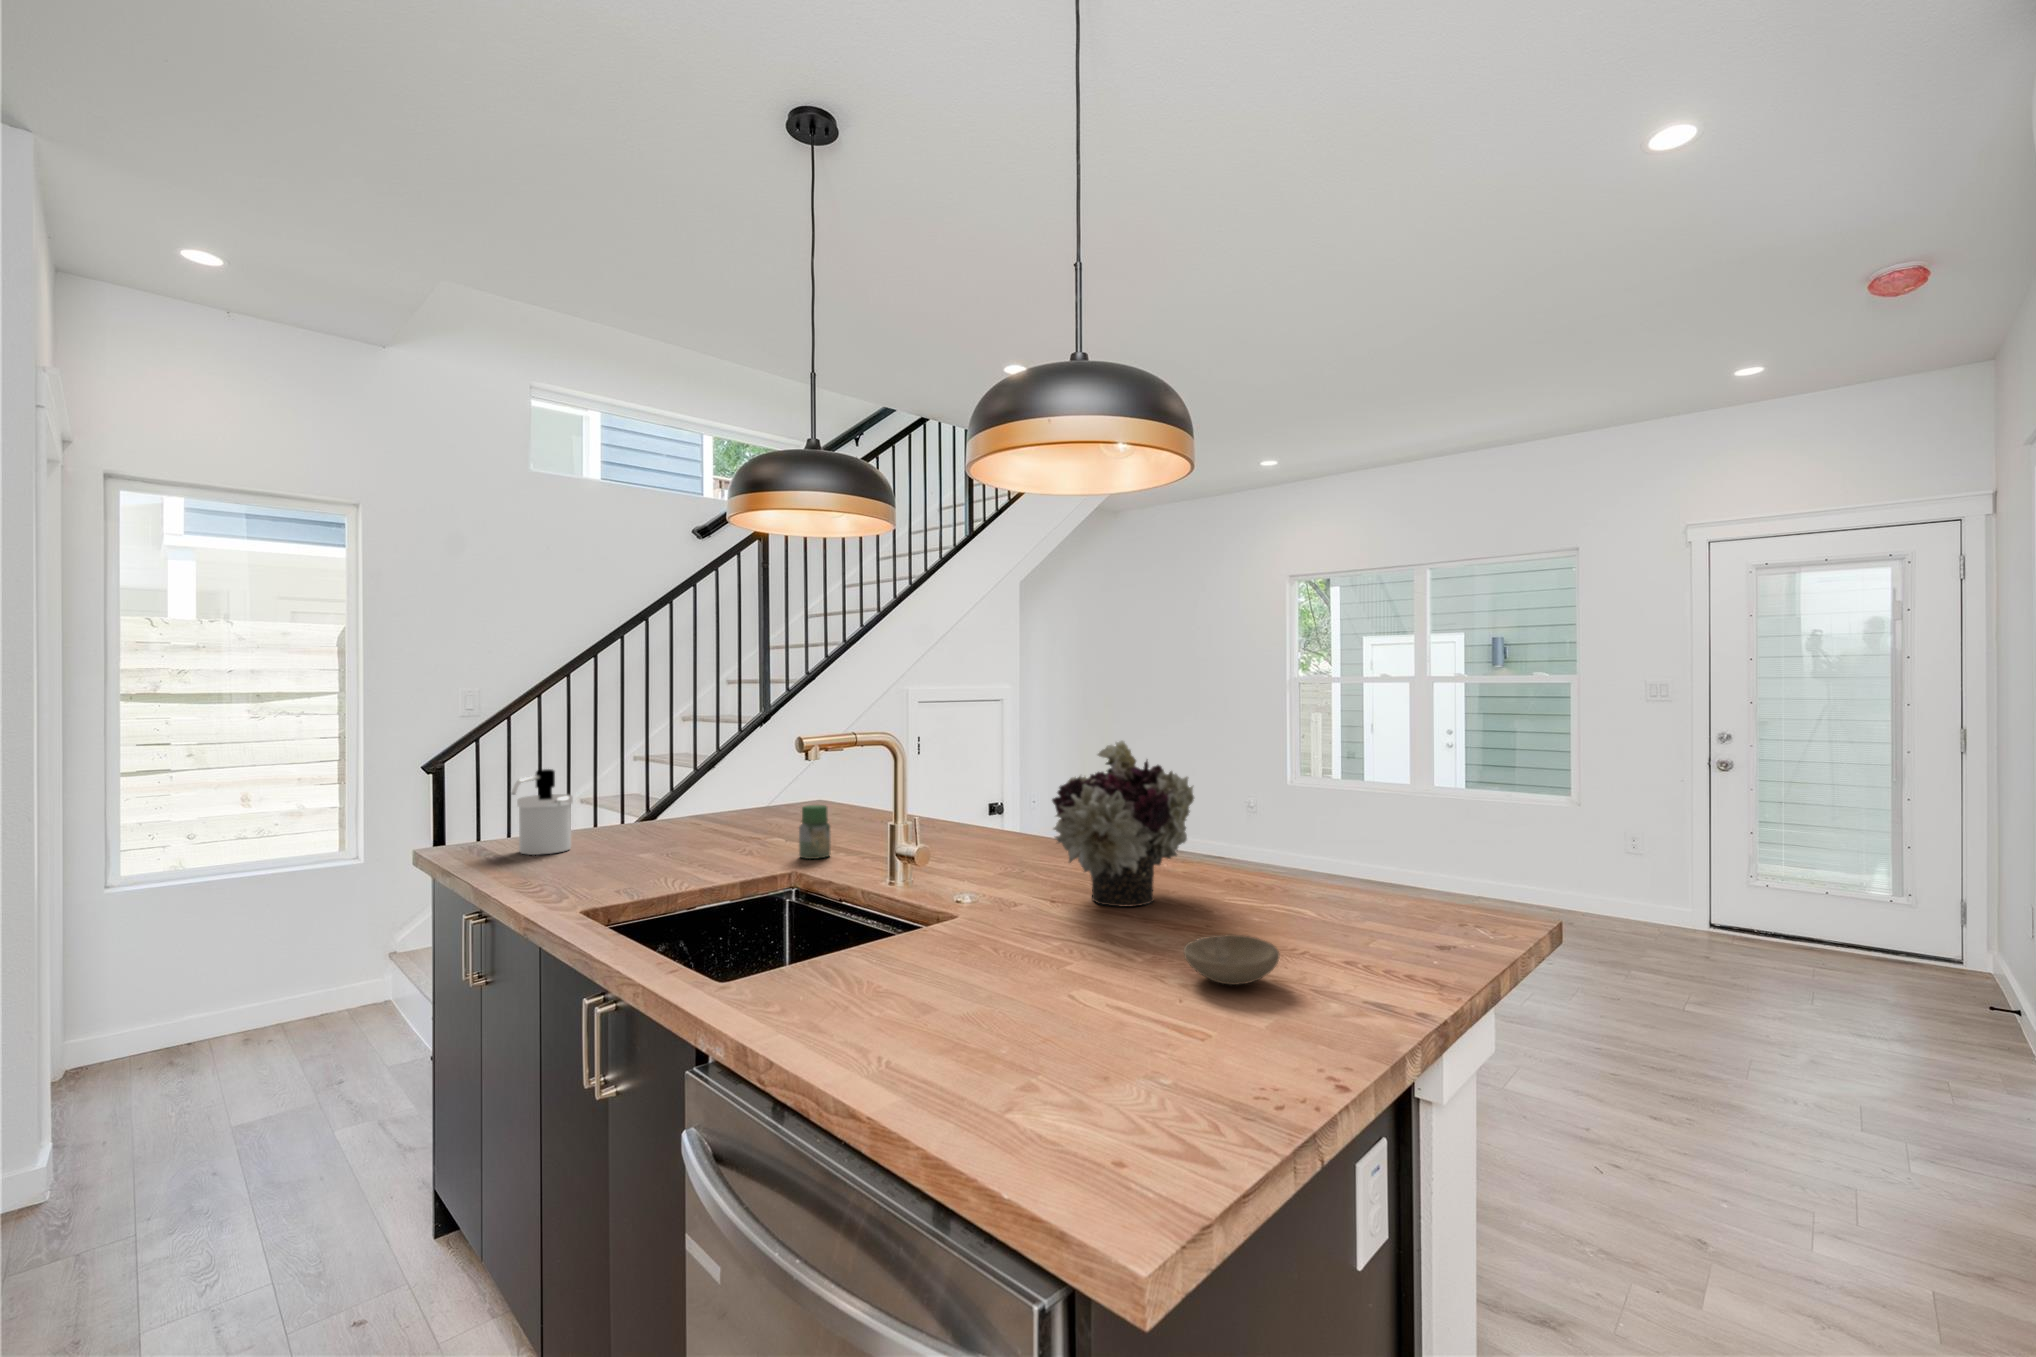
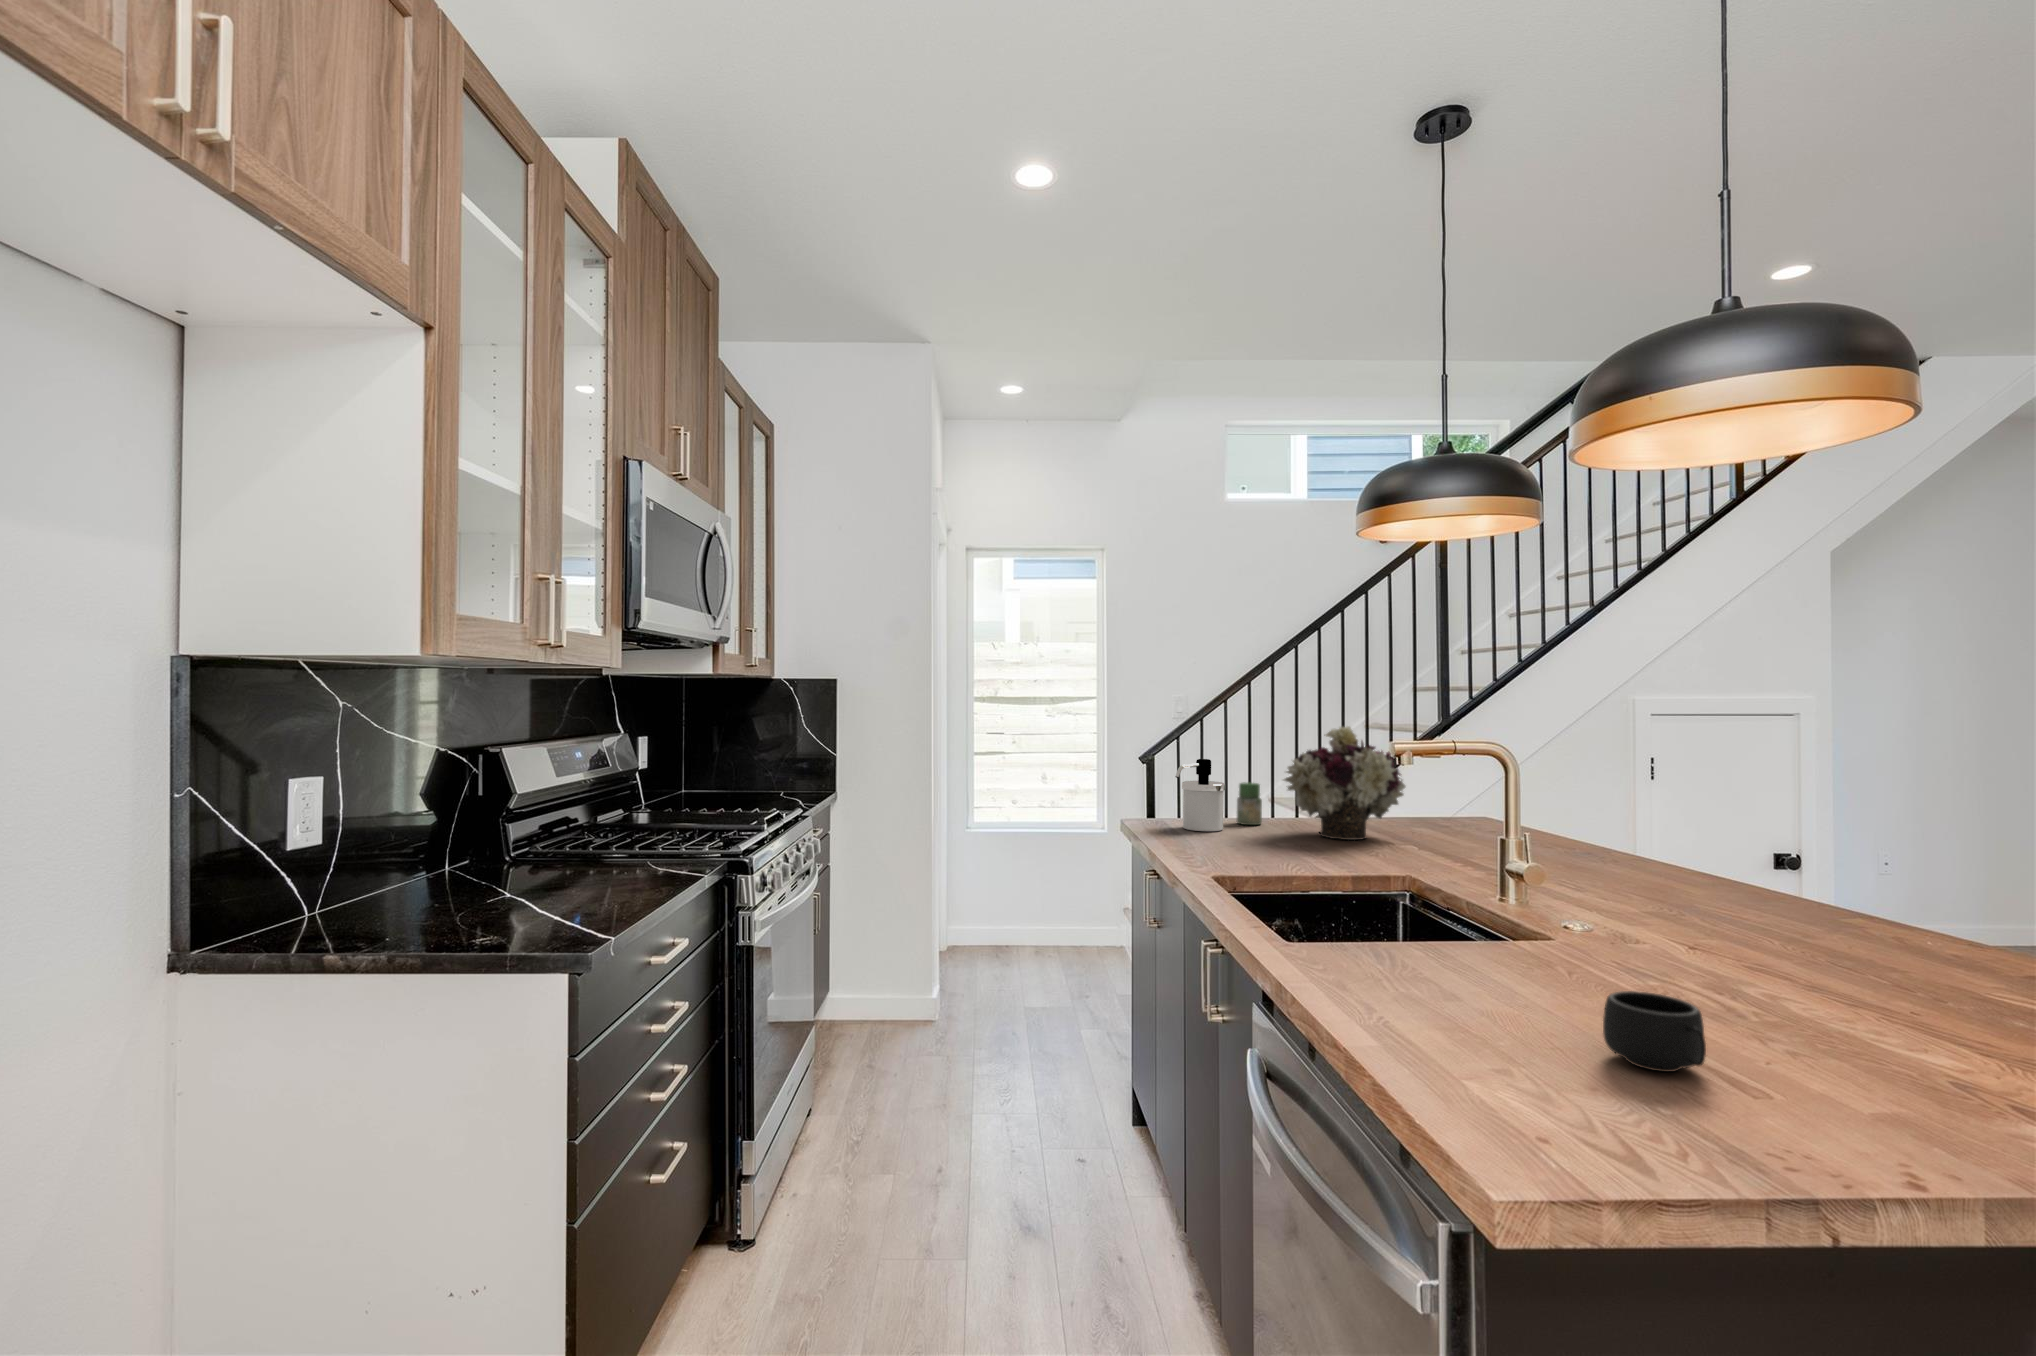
flower arrangement: present [1052,741,1194,907] -> present [1283,726,1406,840]
jar: present [799,805,831,859] -> present [1237,782,1262,825]
bowl: present [1184,934,1279,985] -> none [1779,1002,1923,1062]
mug: none [1087,964,1180,1042] -> present [1603,991,1706,1072]

